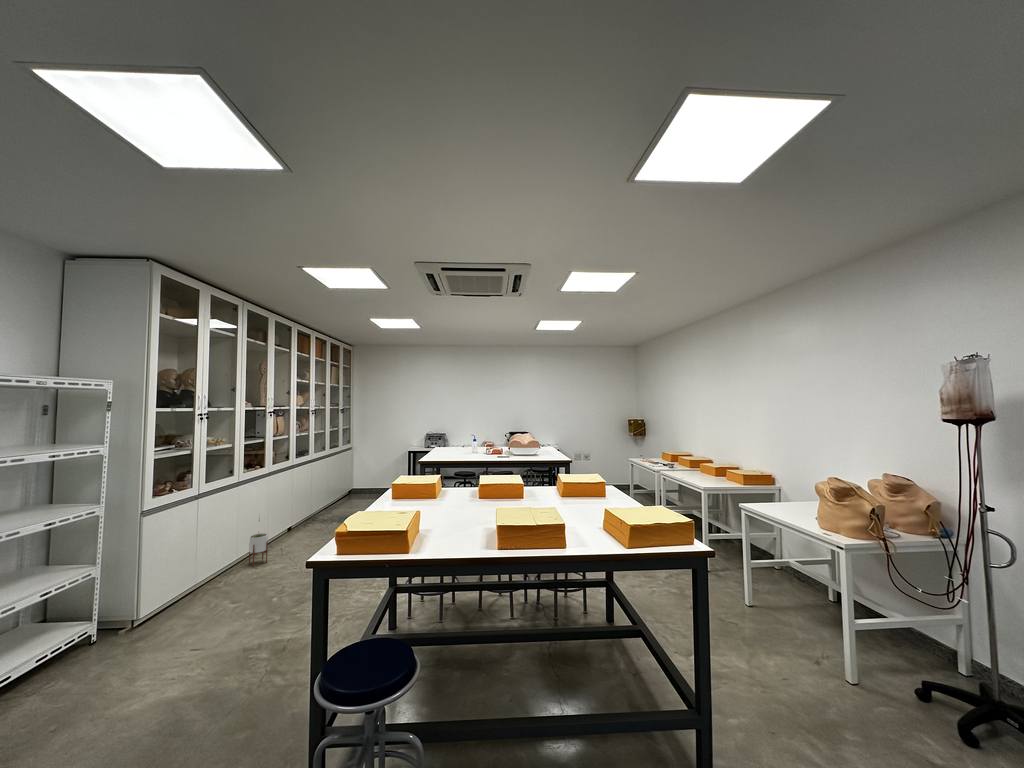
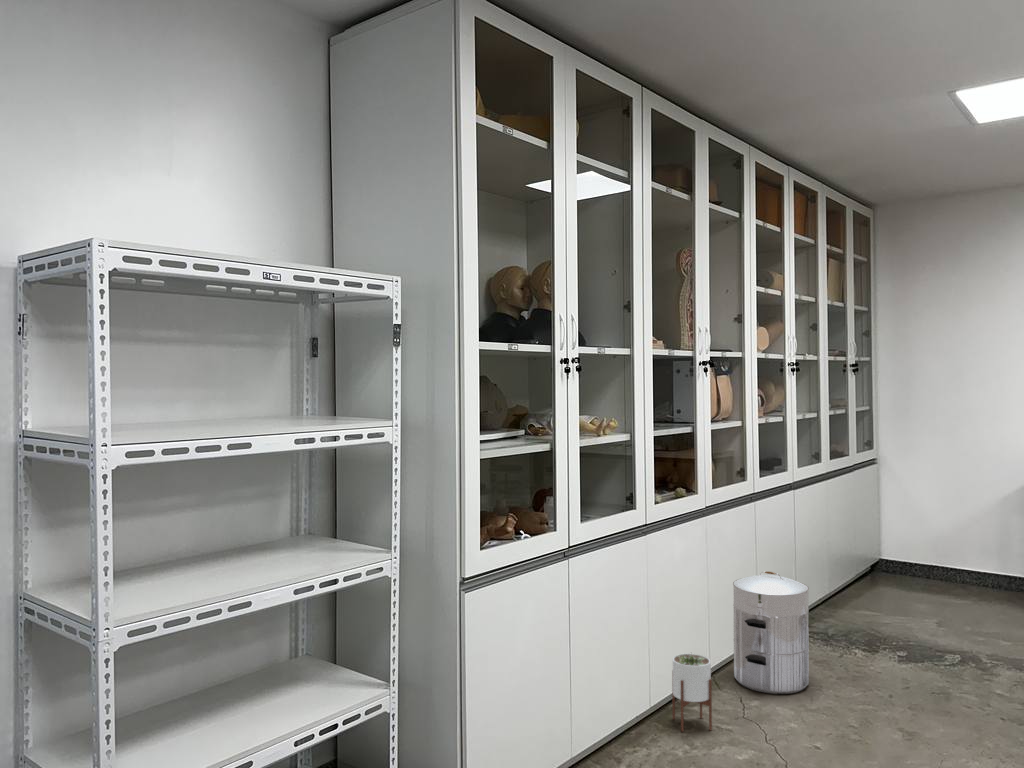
waste bin: none [280,496,313,545] -> present [733,571,809,694]

